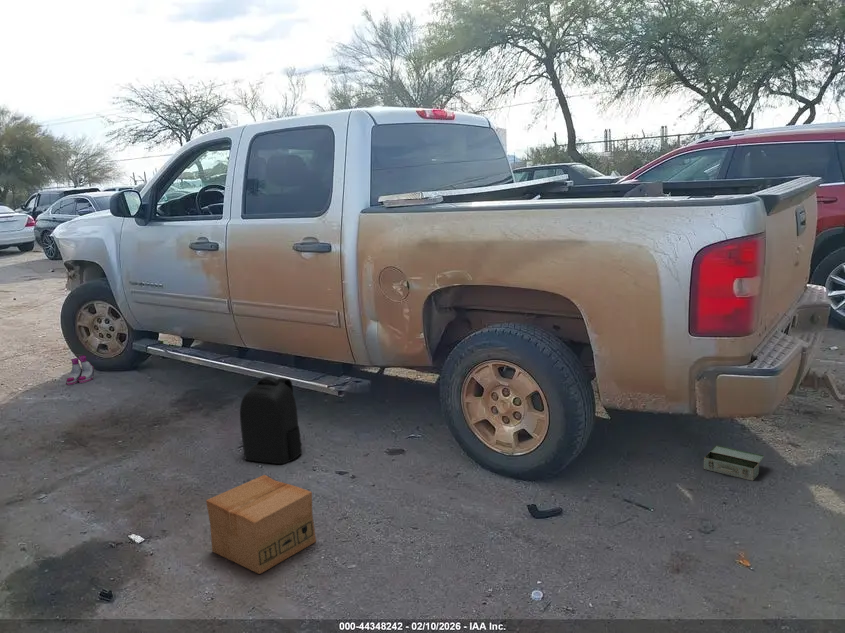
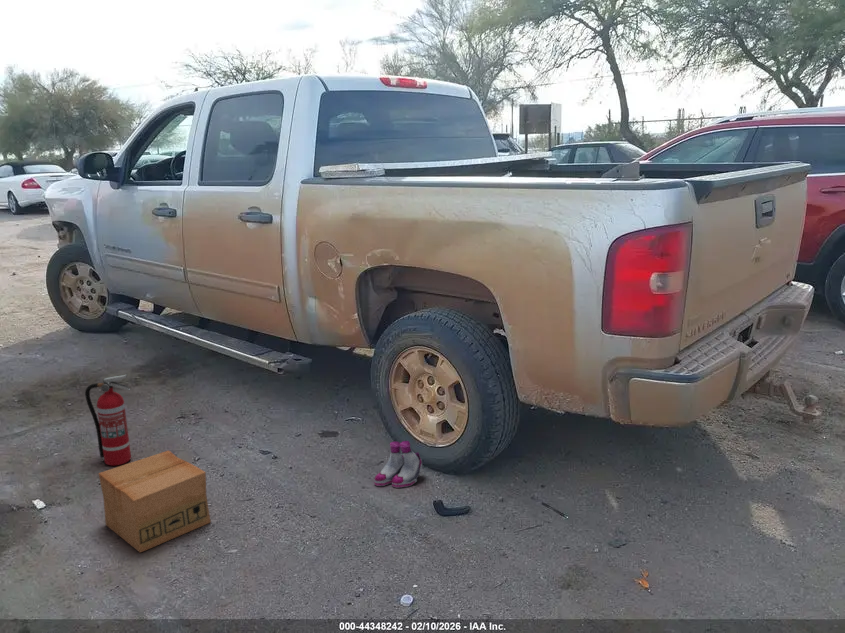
boots: present [66,355,94,385] -> present [374,441,422,488]
backpack: present [240,376,302,464] -> none [174,349,242,438]
fire extinguisher: none [164,405,209,496] -> present [85,375,131,465]
toolbox: present [704,445,764,481] -> none [640,449,706,490]

